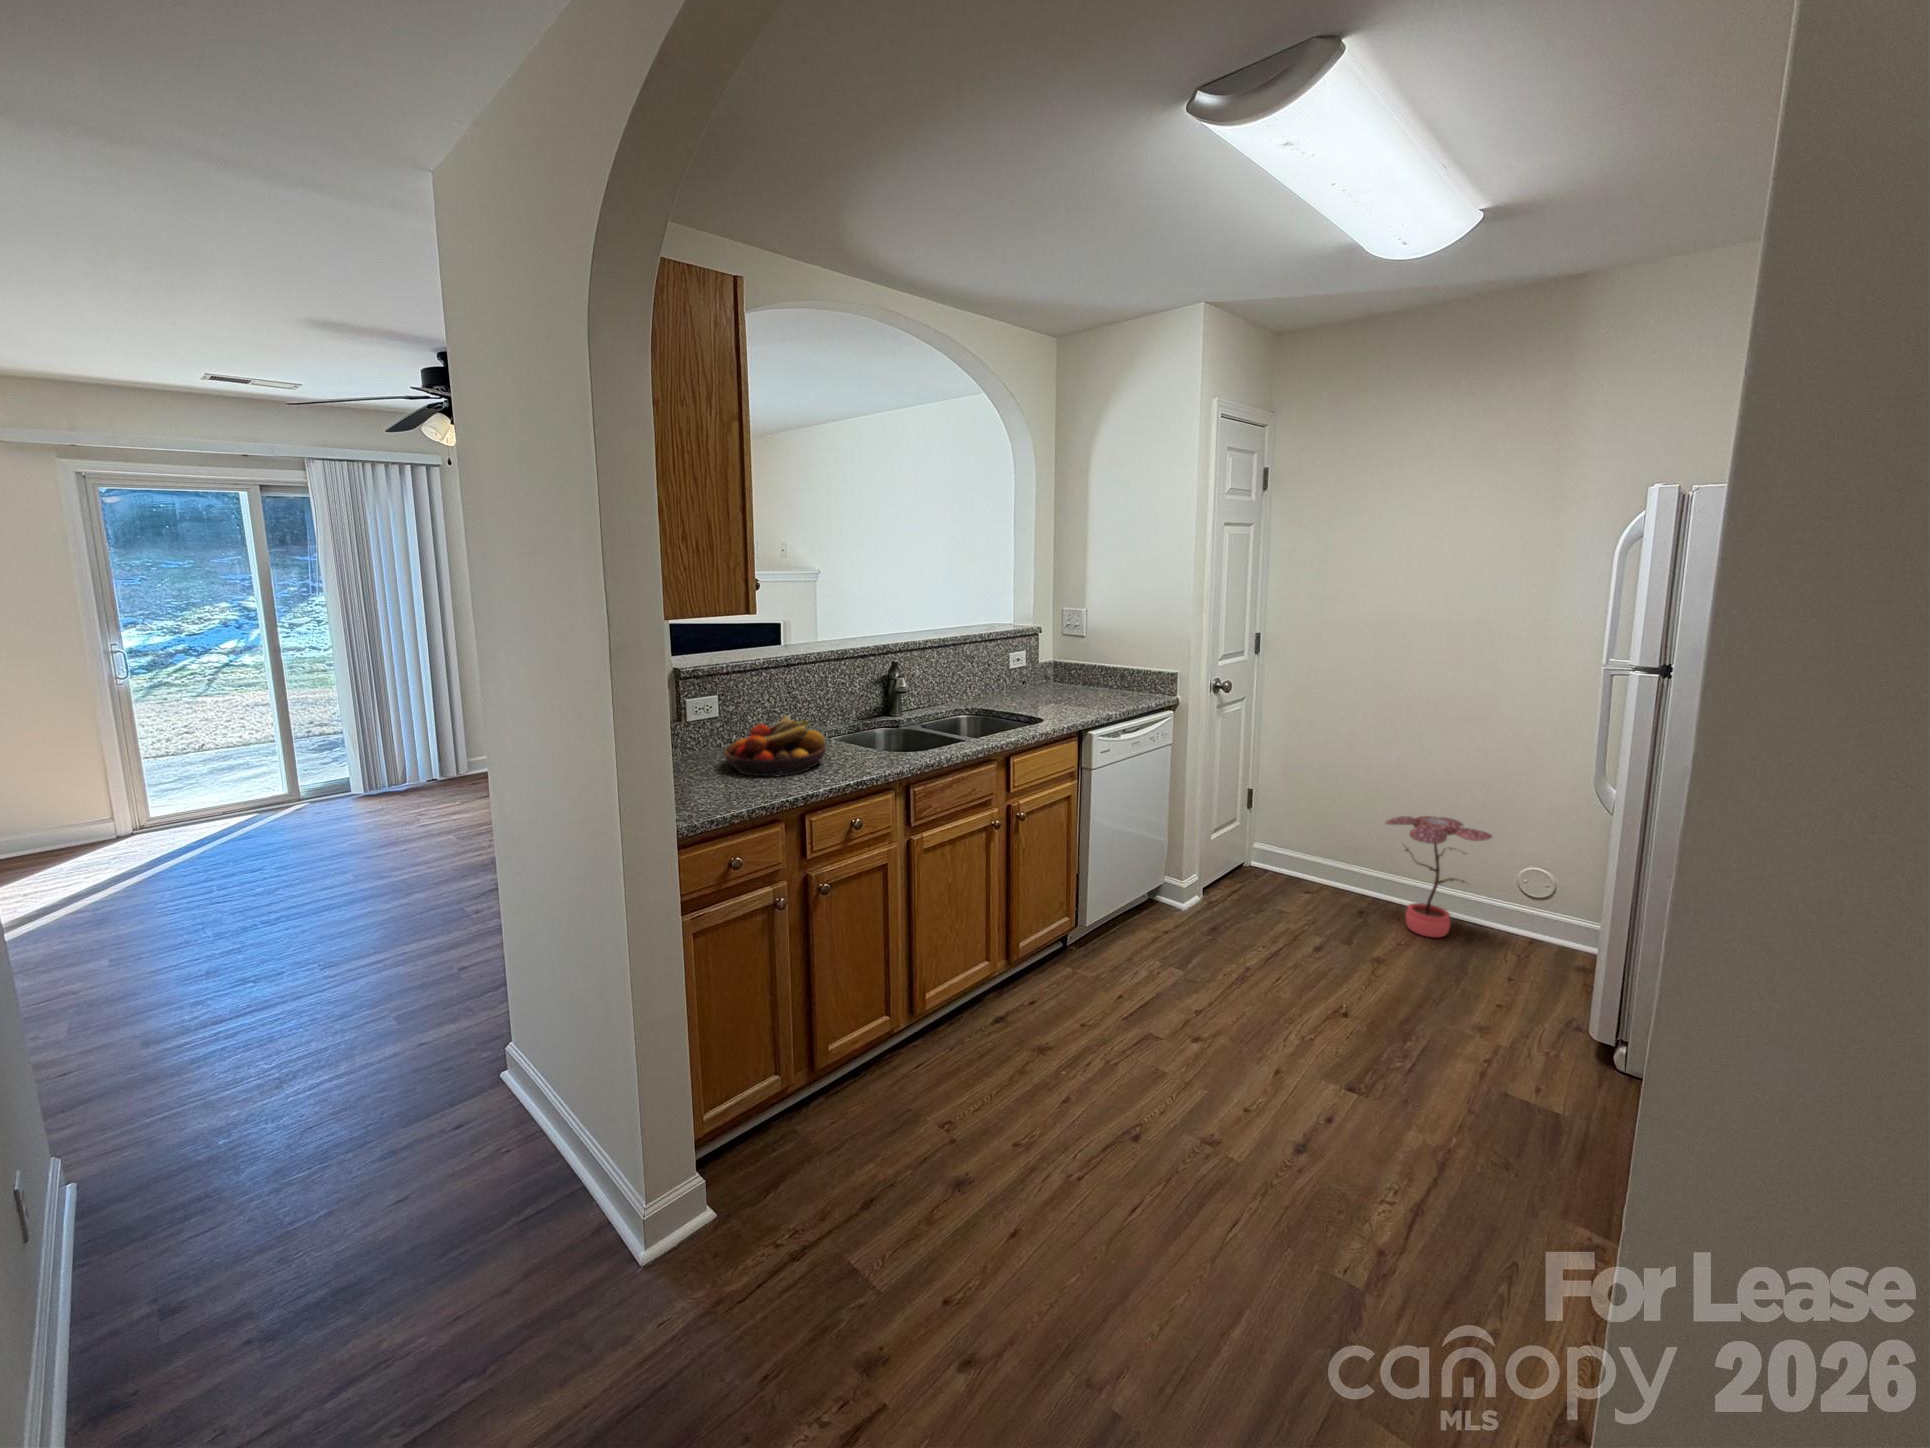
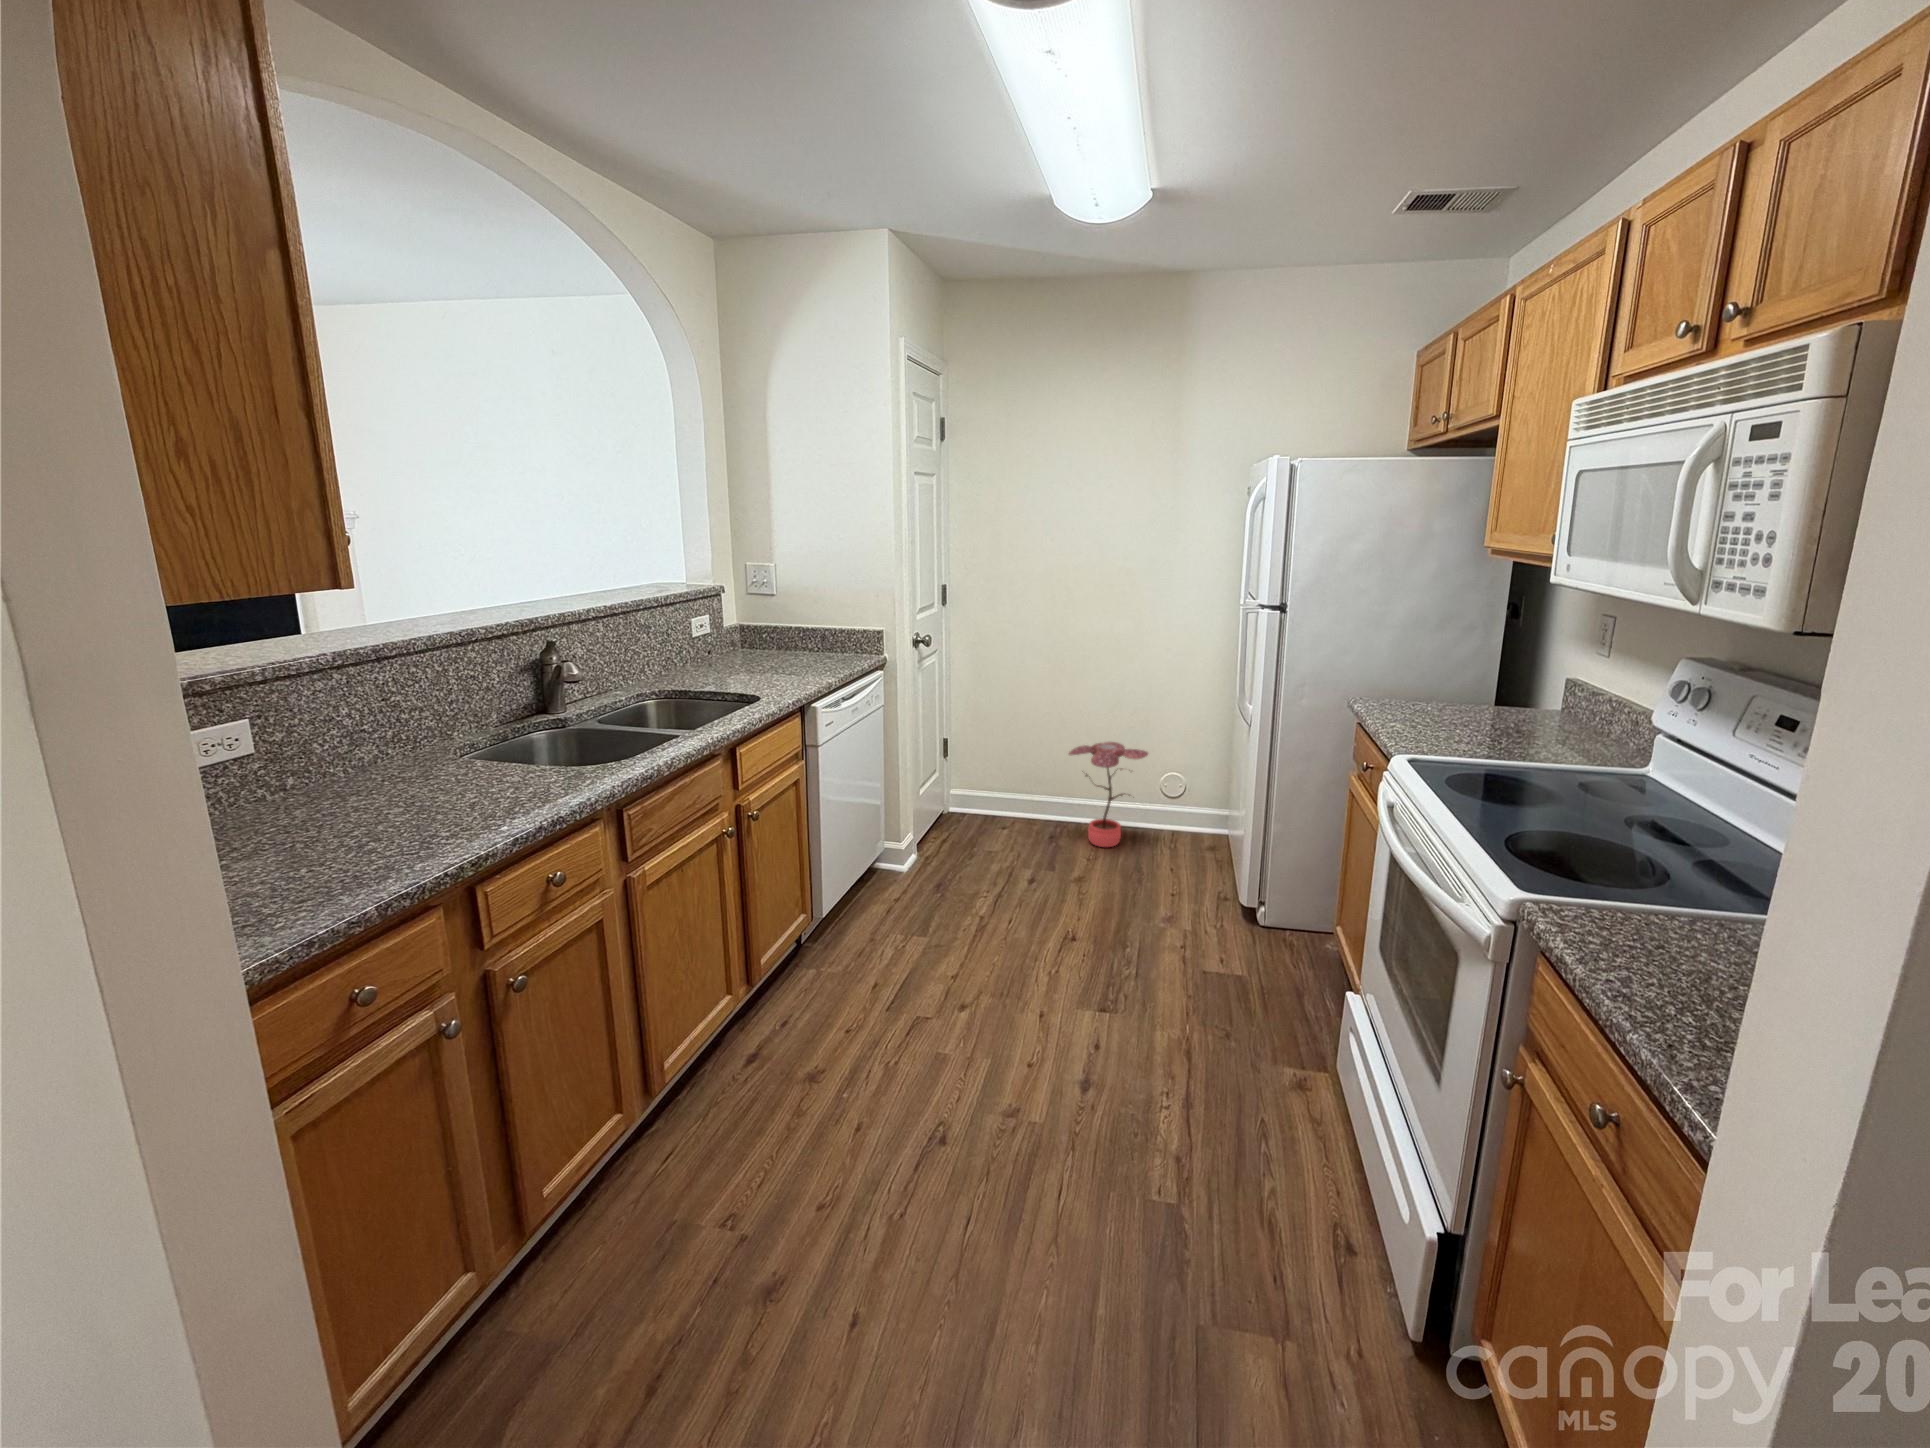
fruit bowl: present [724,716,826,777] -> none [288,737,485,844]

